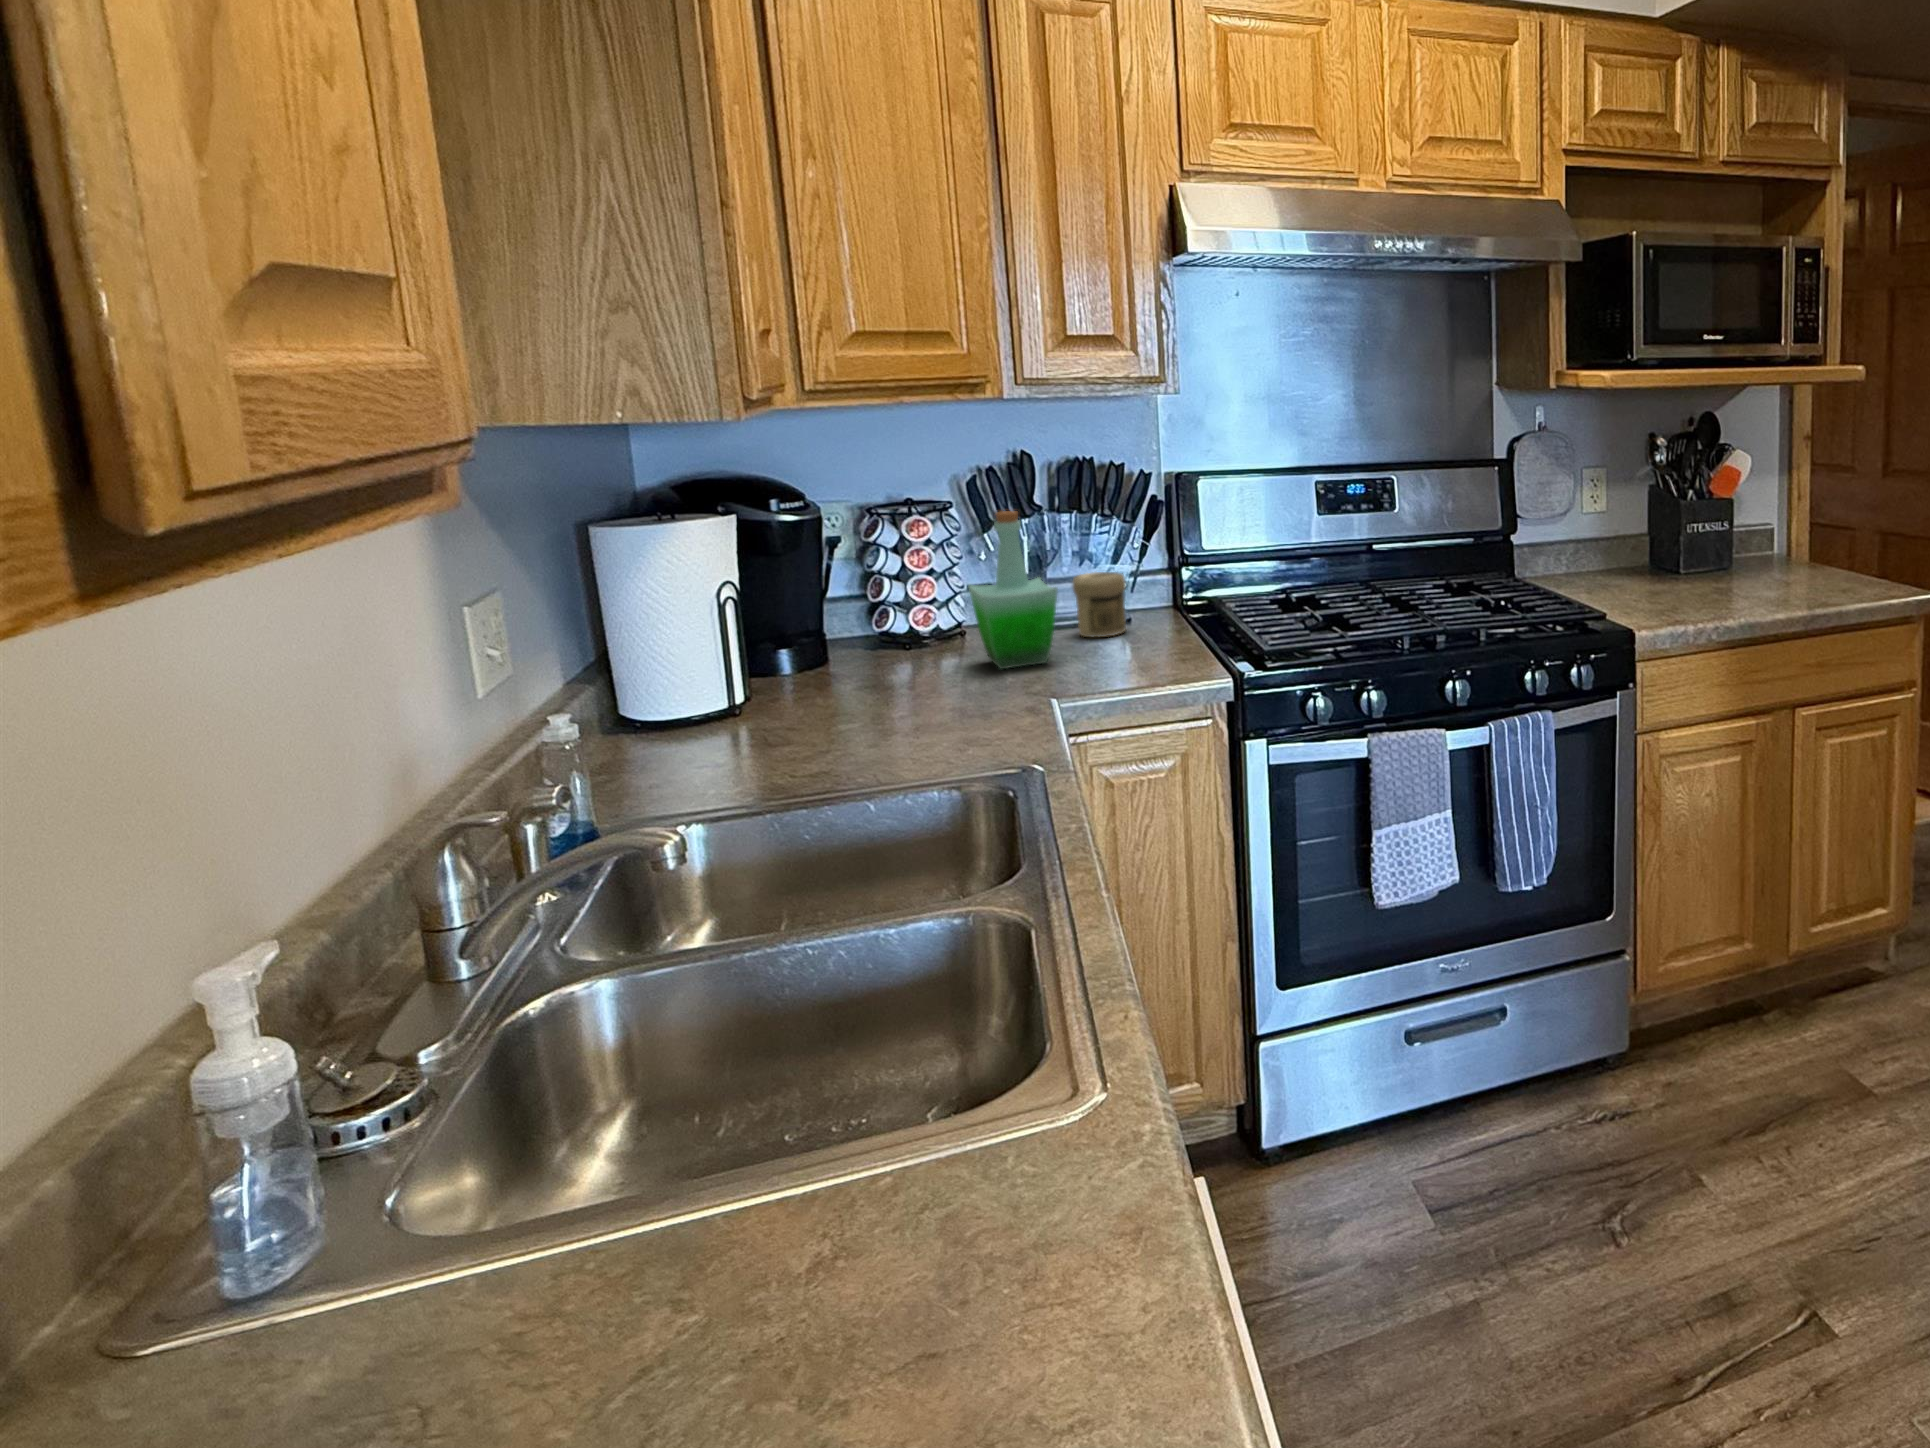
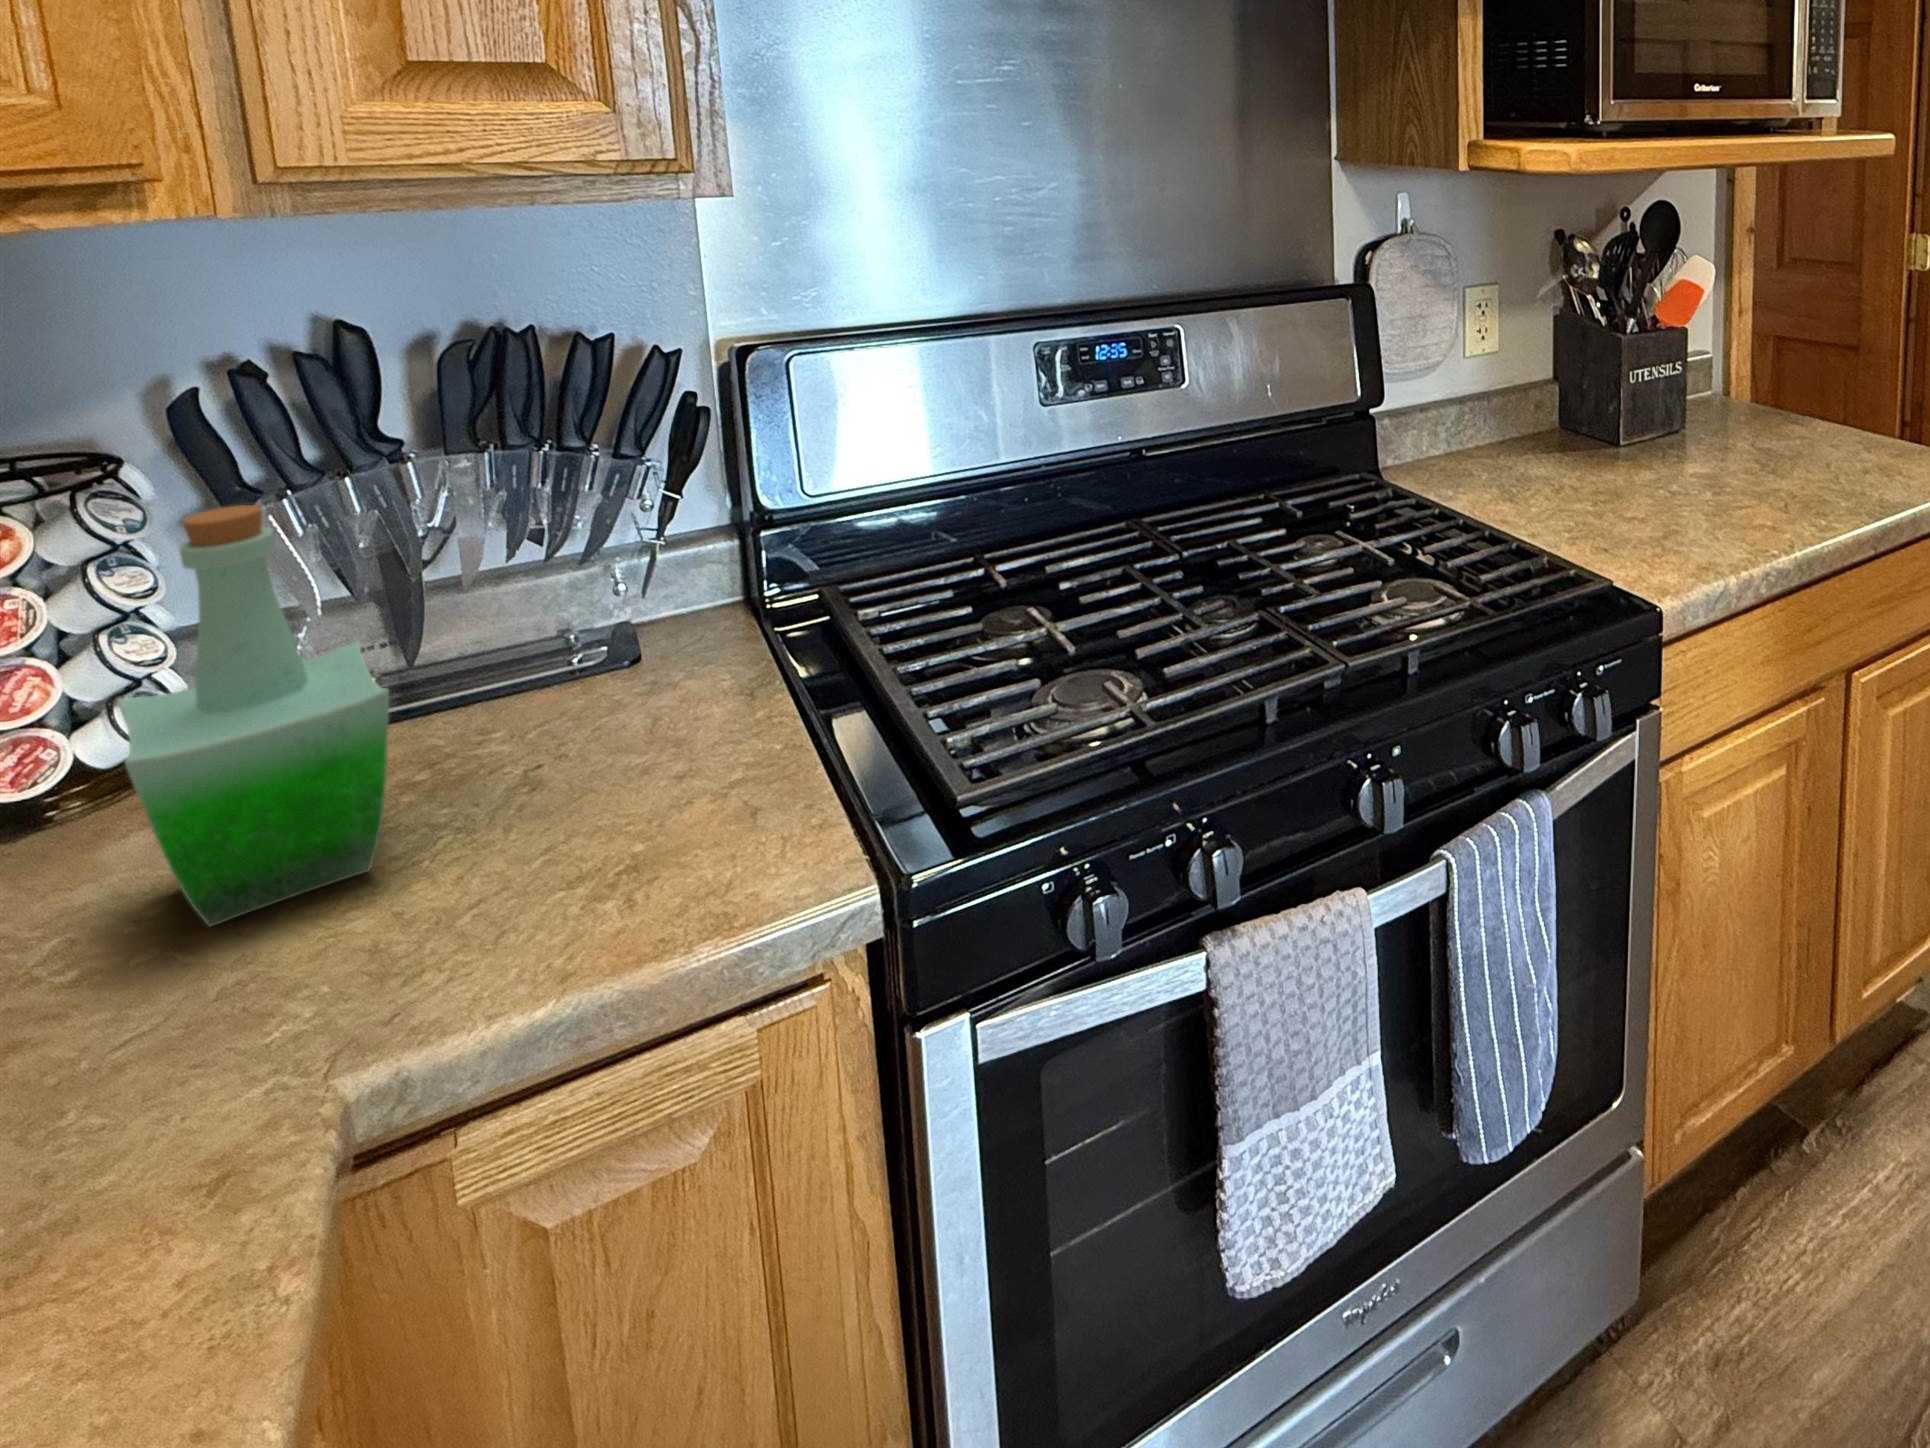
jar: present [1072,572,1126,637] -> none [474,573,620,735]

